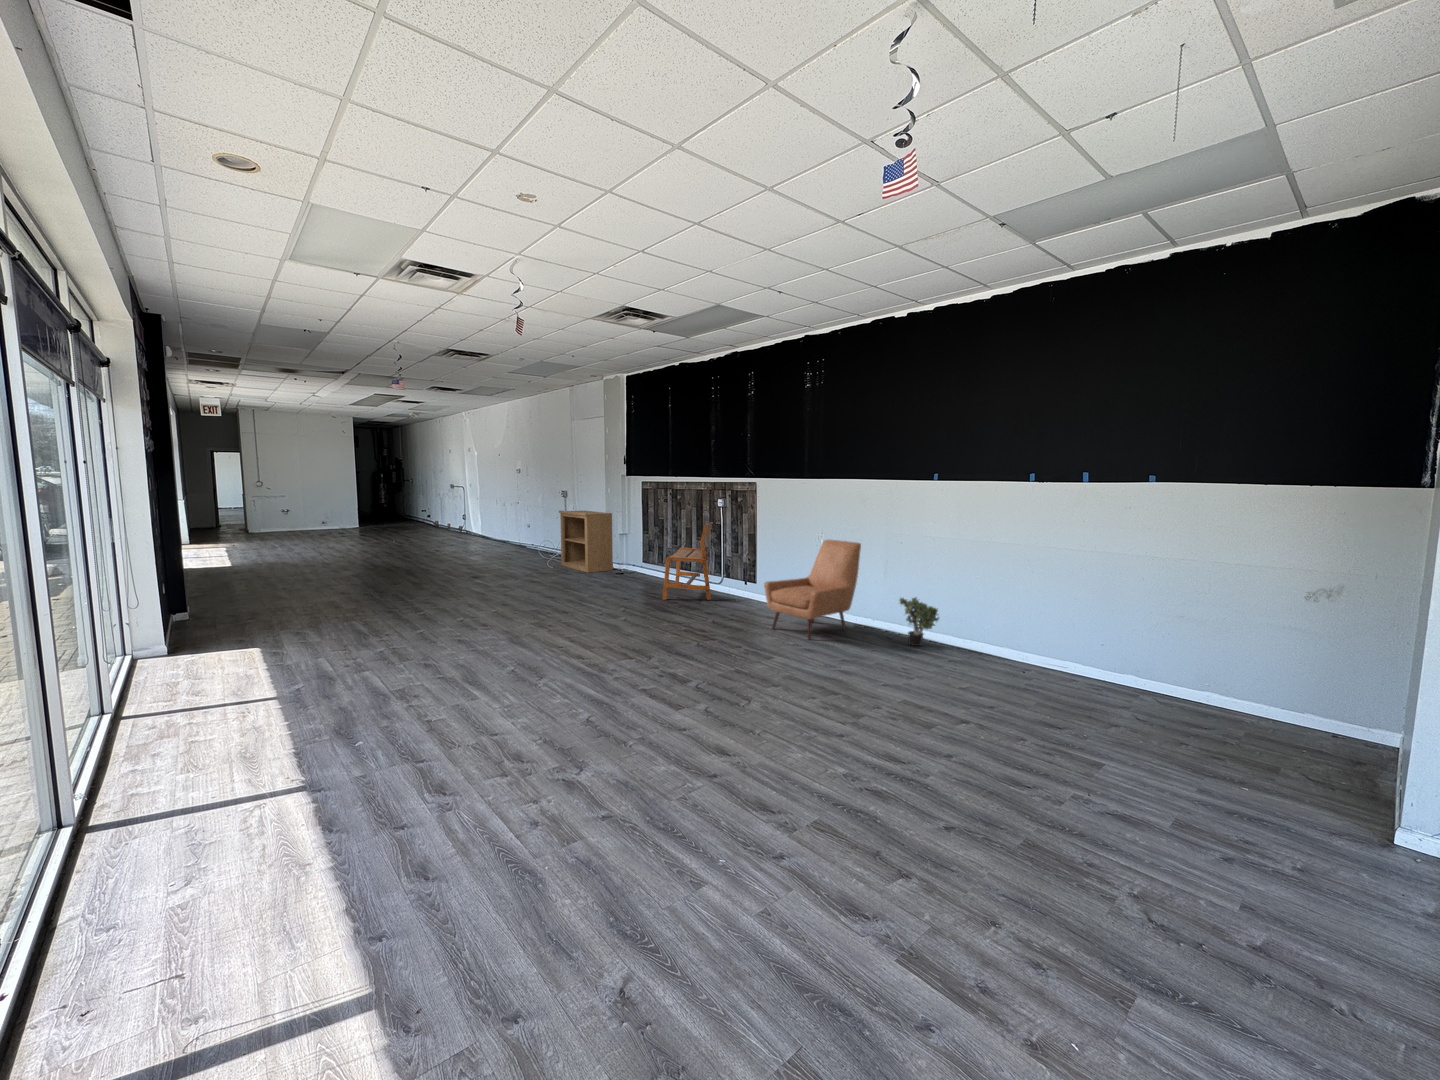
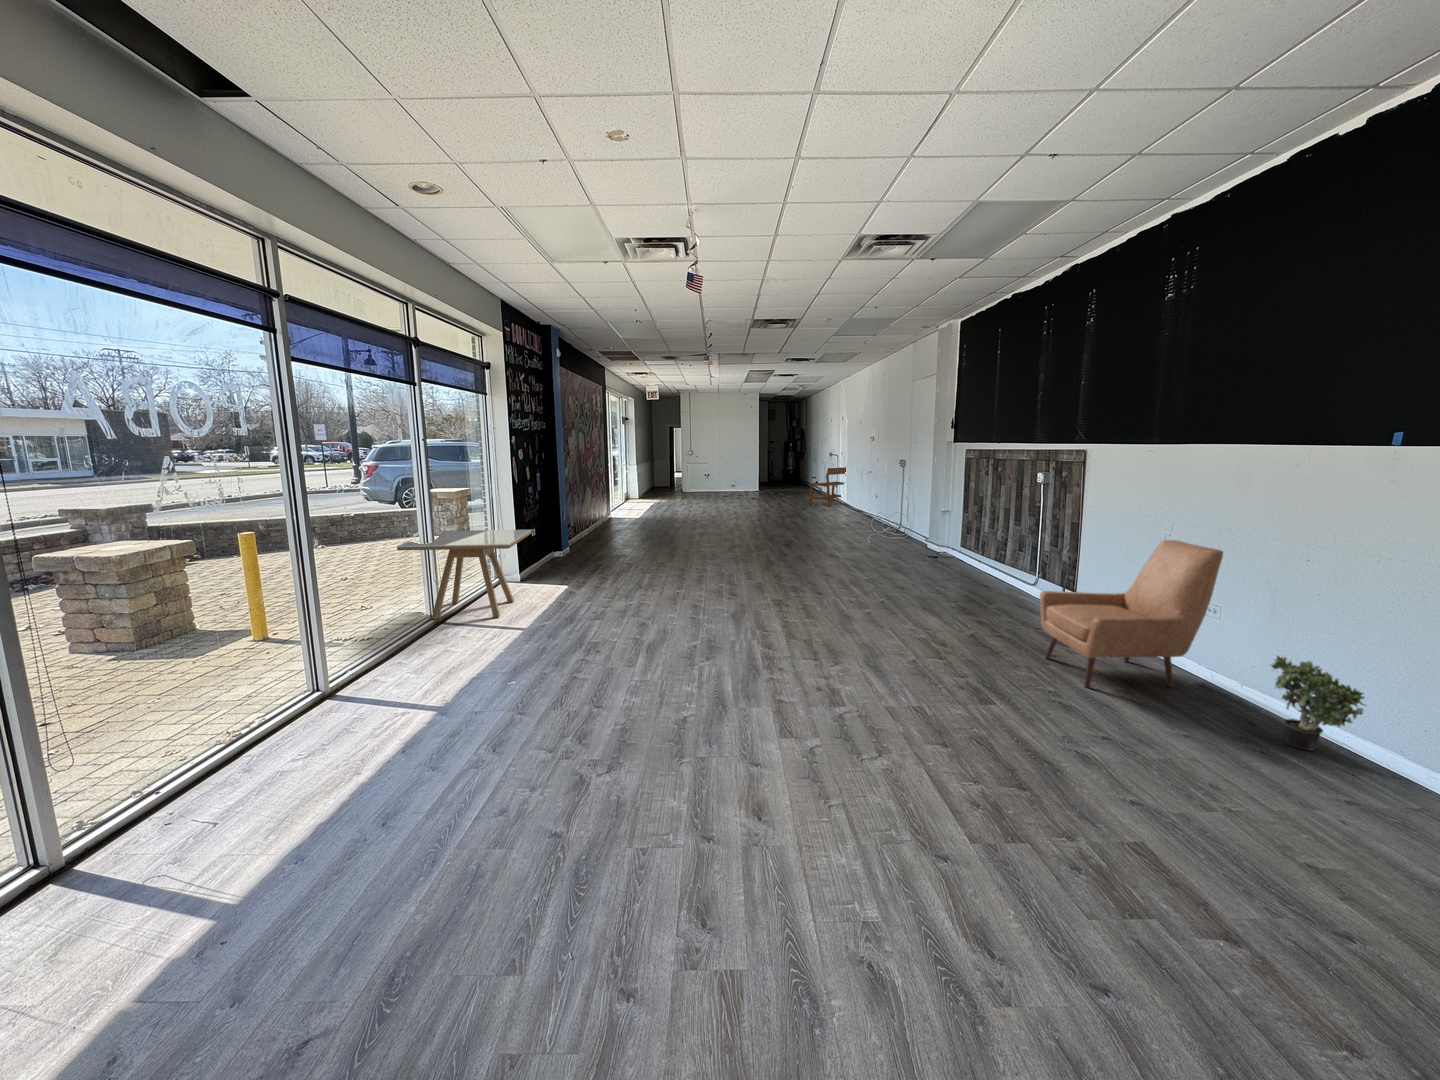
bookshelf: present [559,511,613,573] -> none [884,481,935,550]
bench: present [663,522,713,600] -> present [809,467,846,506]
dining table: none [70,582,260,716] -> present [397,530,532,619]

